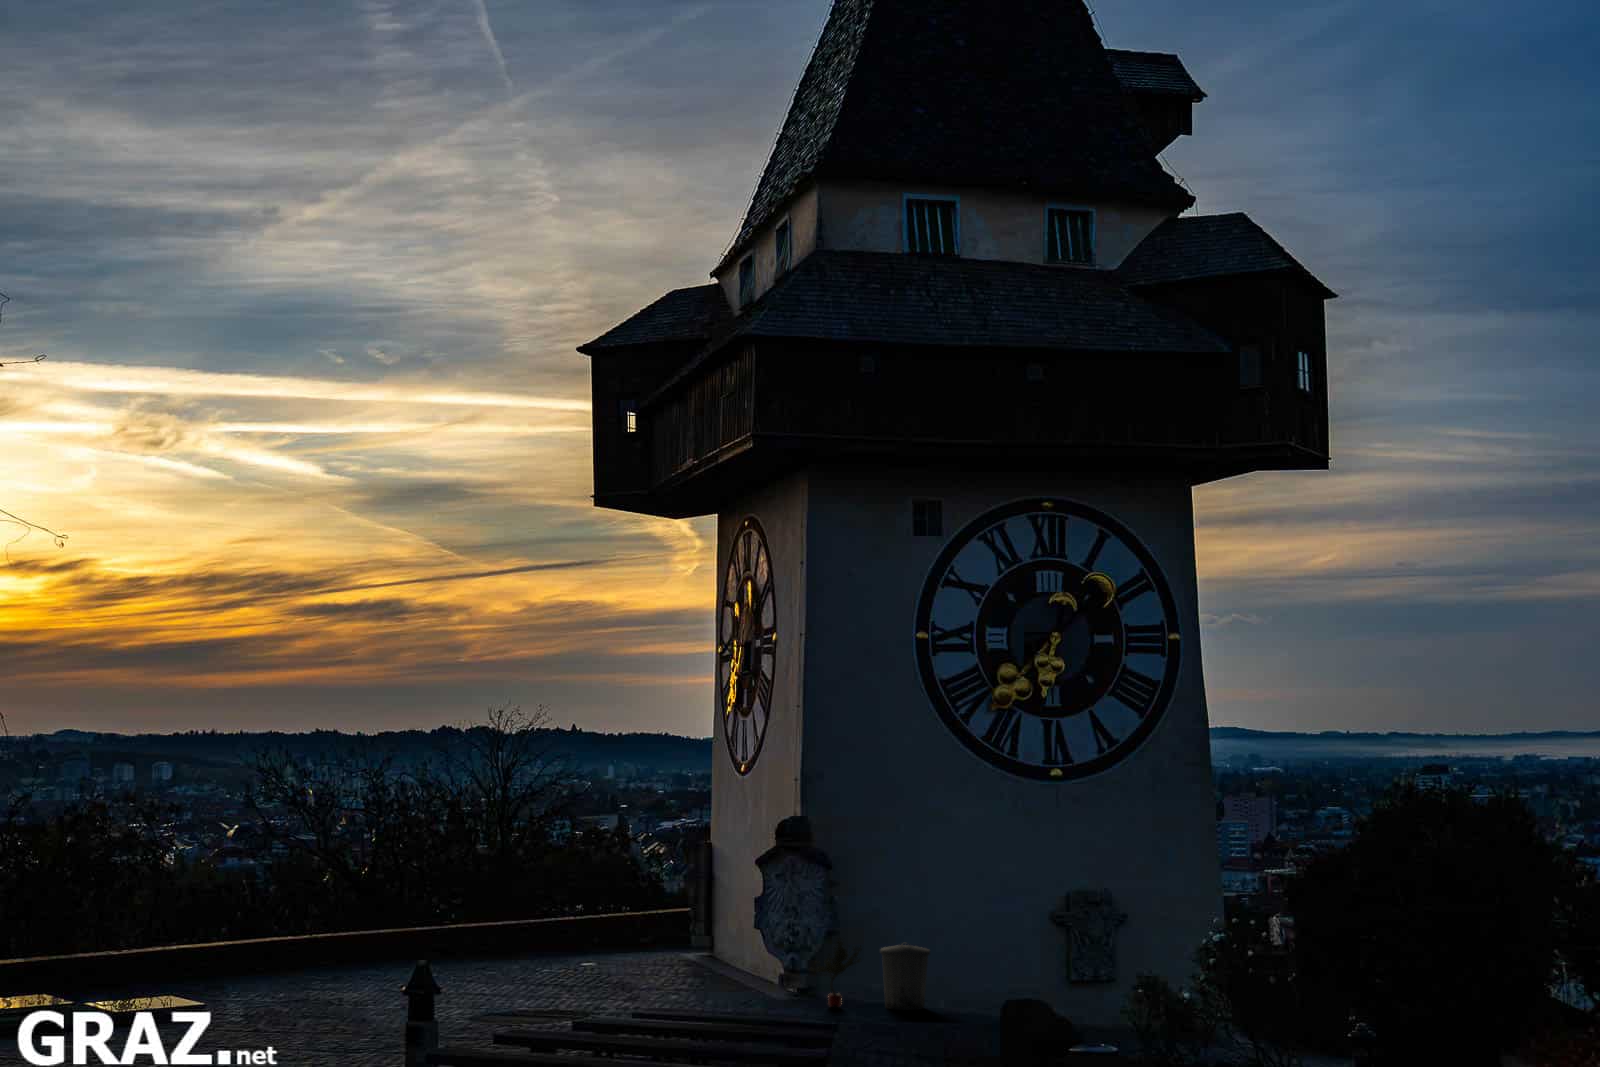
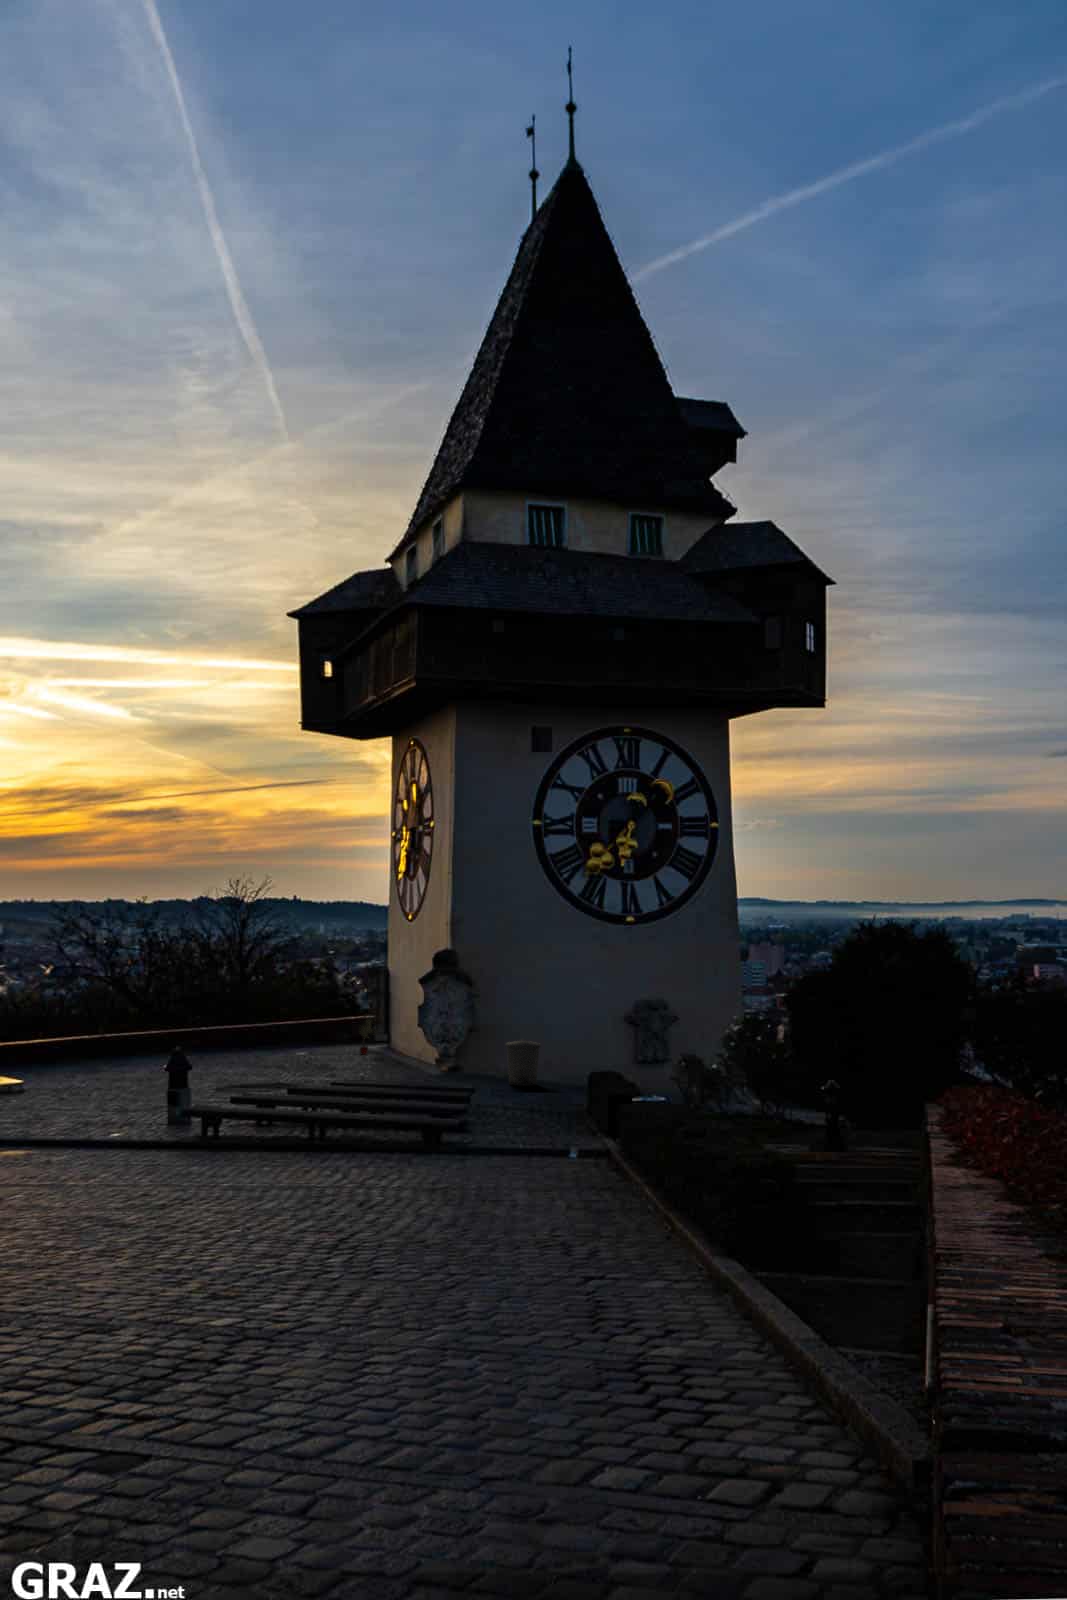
potted tree: present [810,938,862,1008] -> present [359,1015,377,1055]

